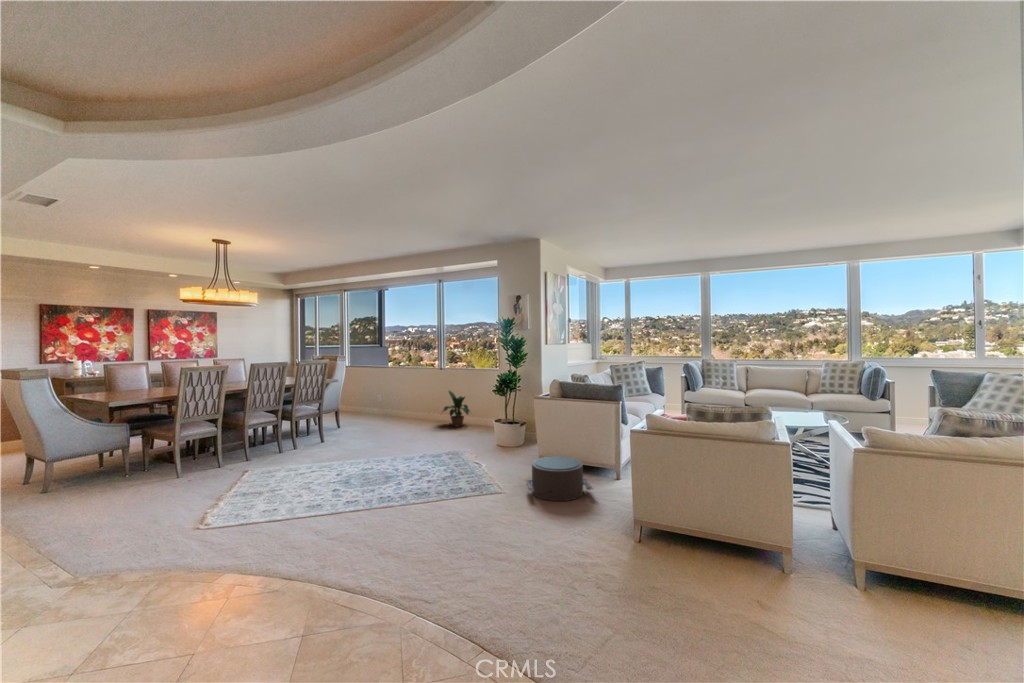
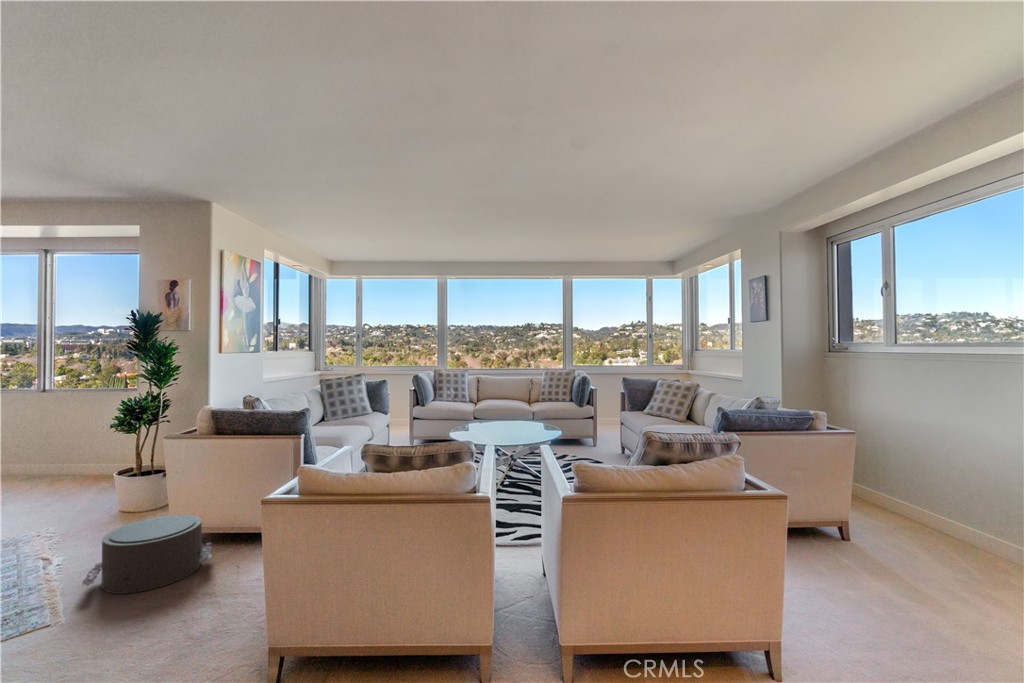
potted plant: present [443,391,470,426] -> none [29,423,95,479]

